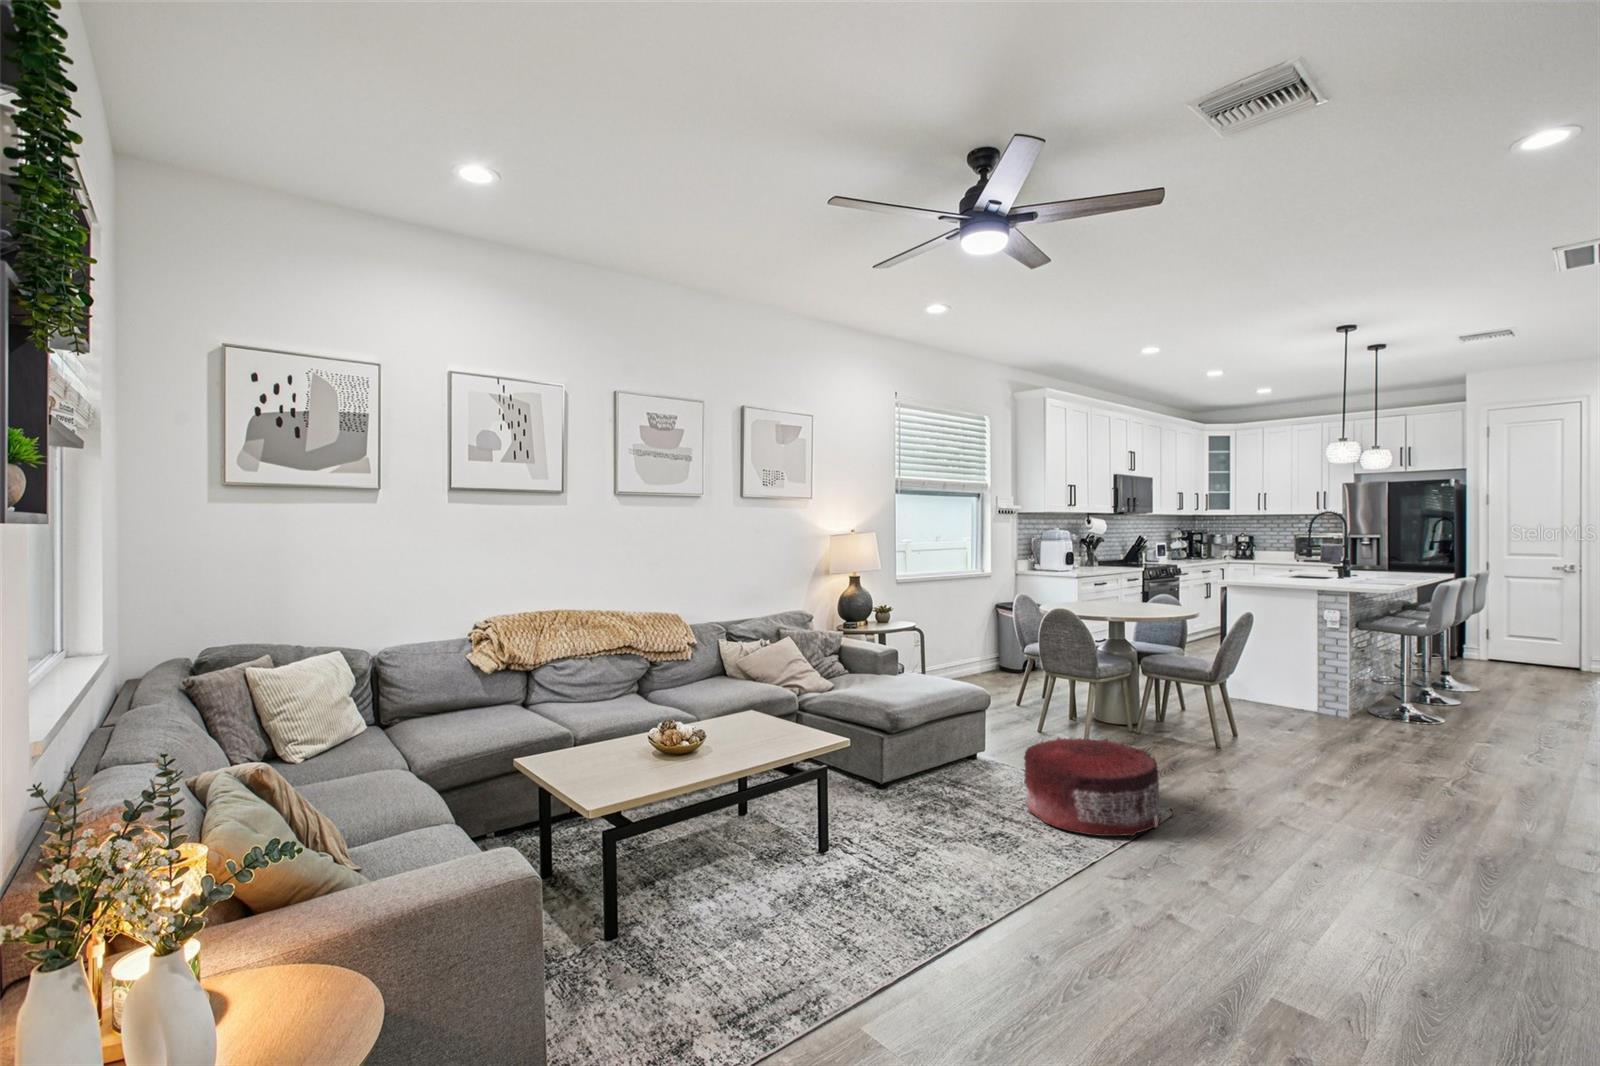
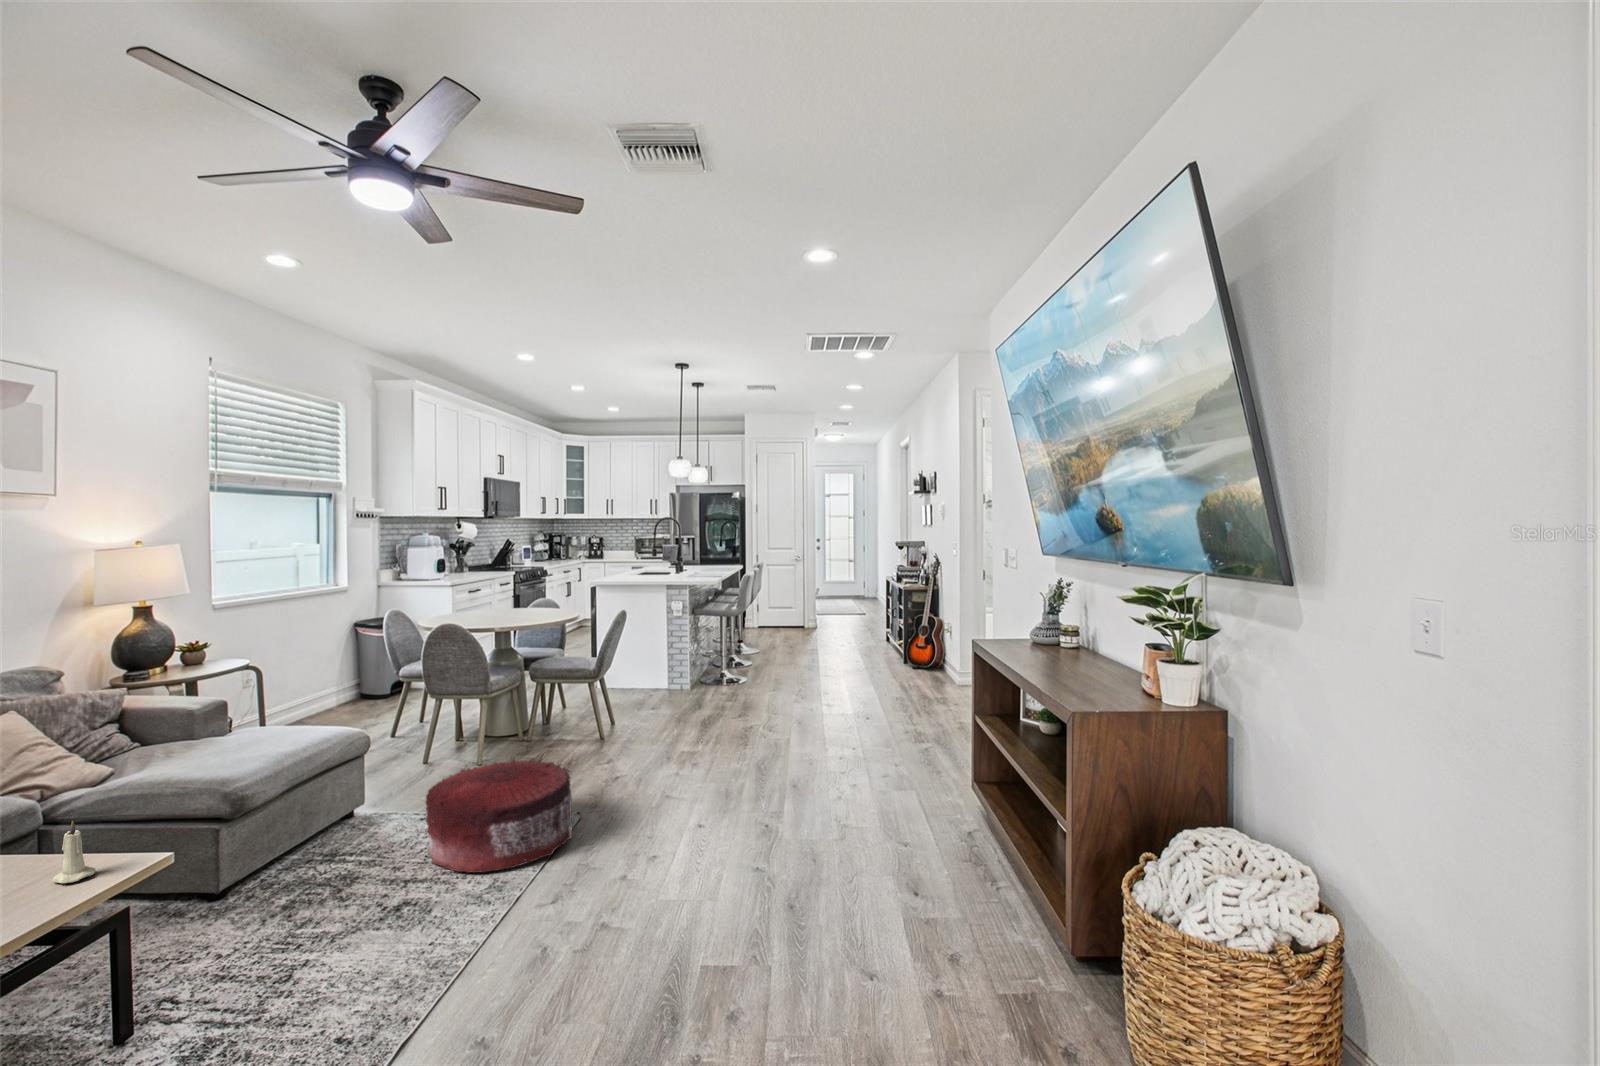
candle: none [790,702,810,742] -> present [52,821,96,883]

